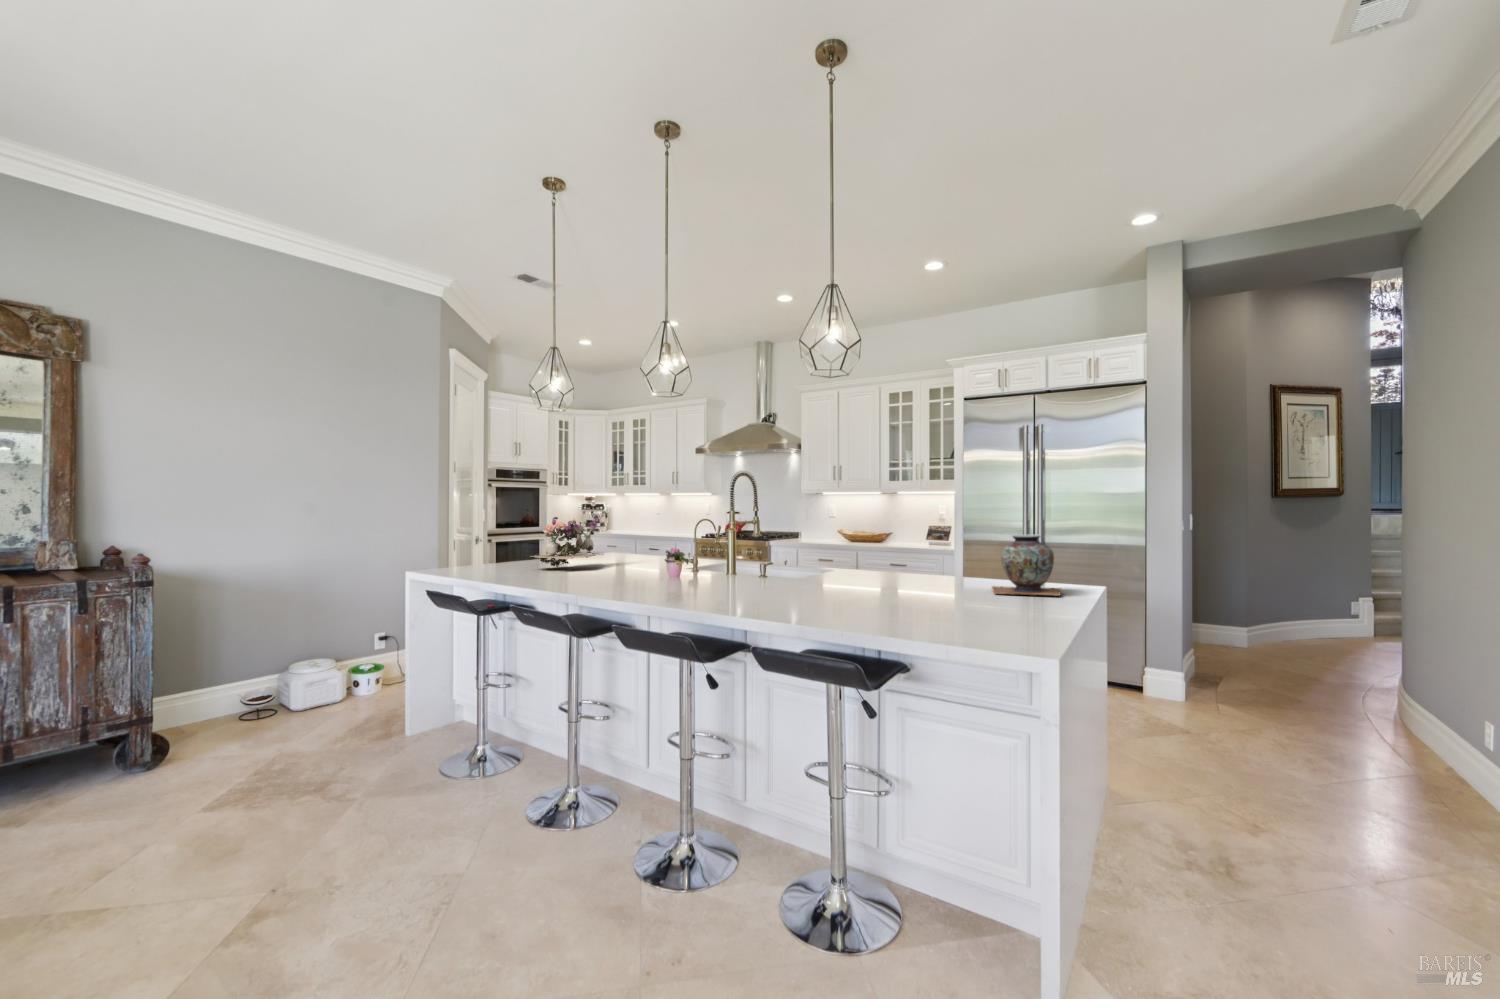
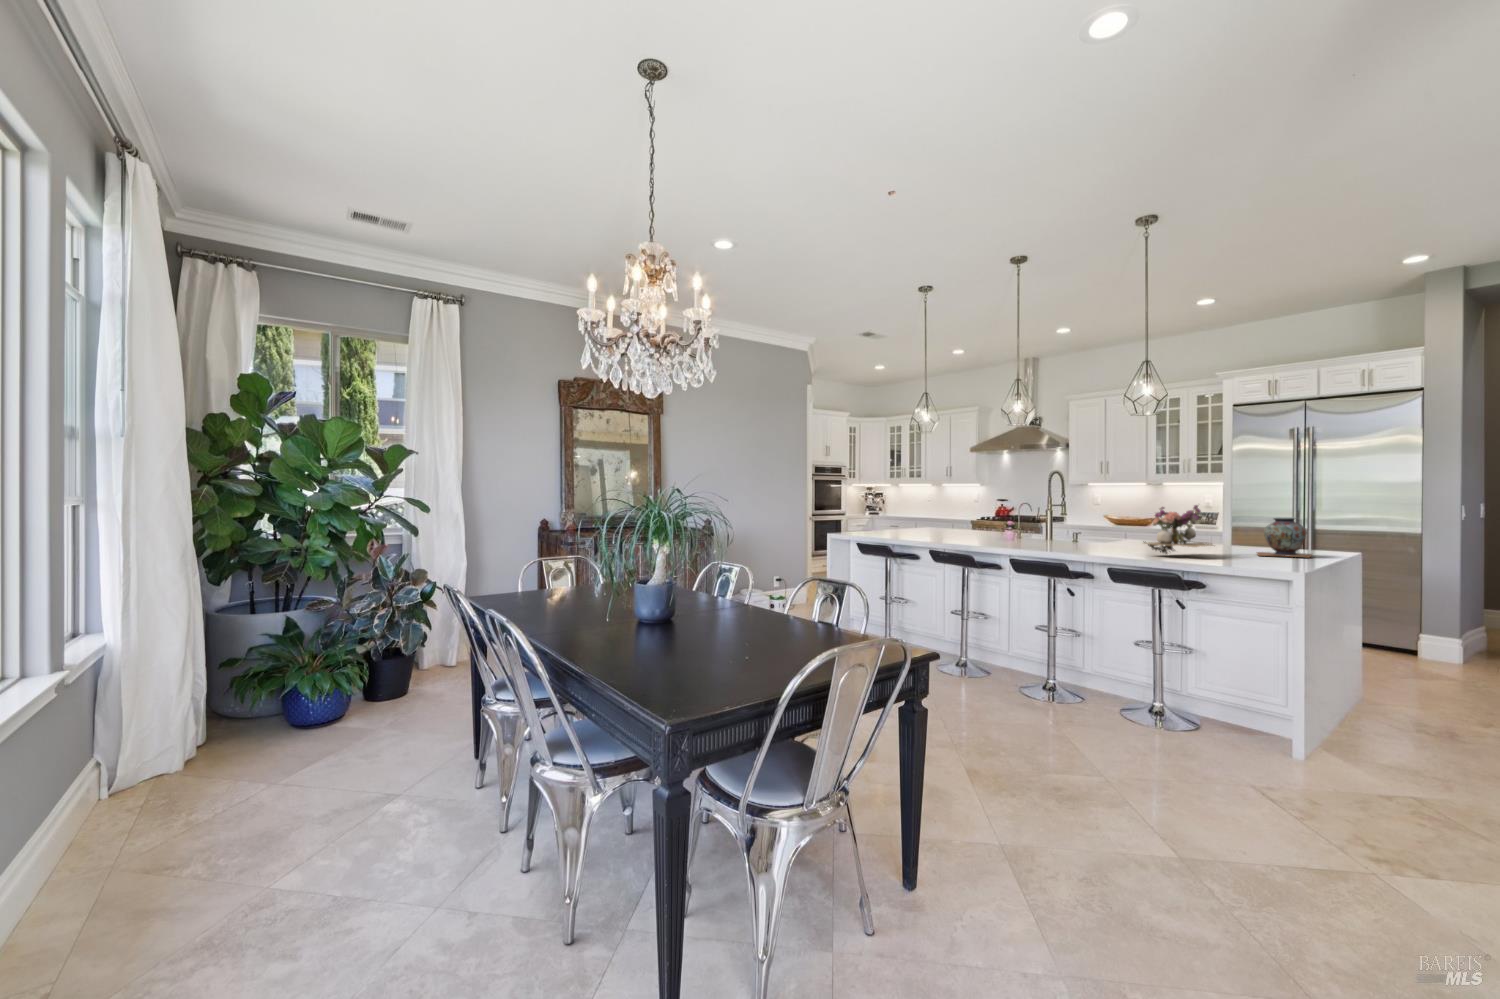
flower arrangement: present [531,513,603,568] -> present [1144,505,1213,554]

